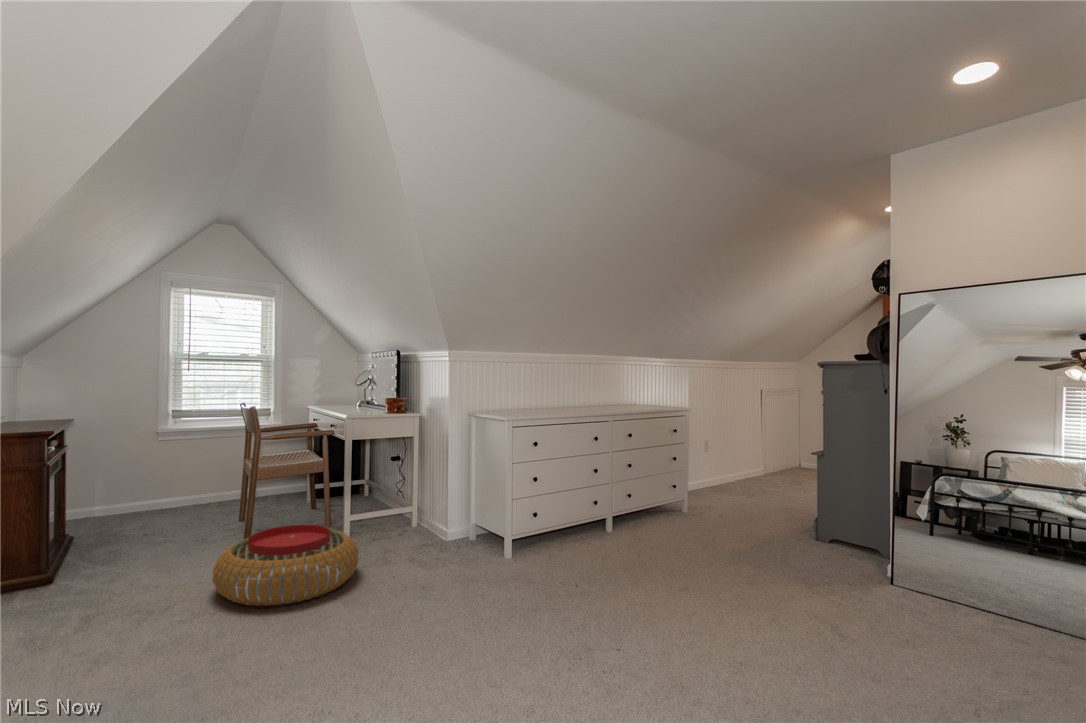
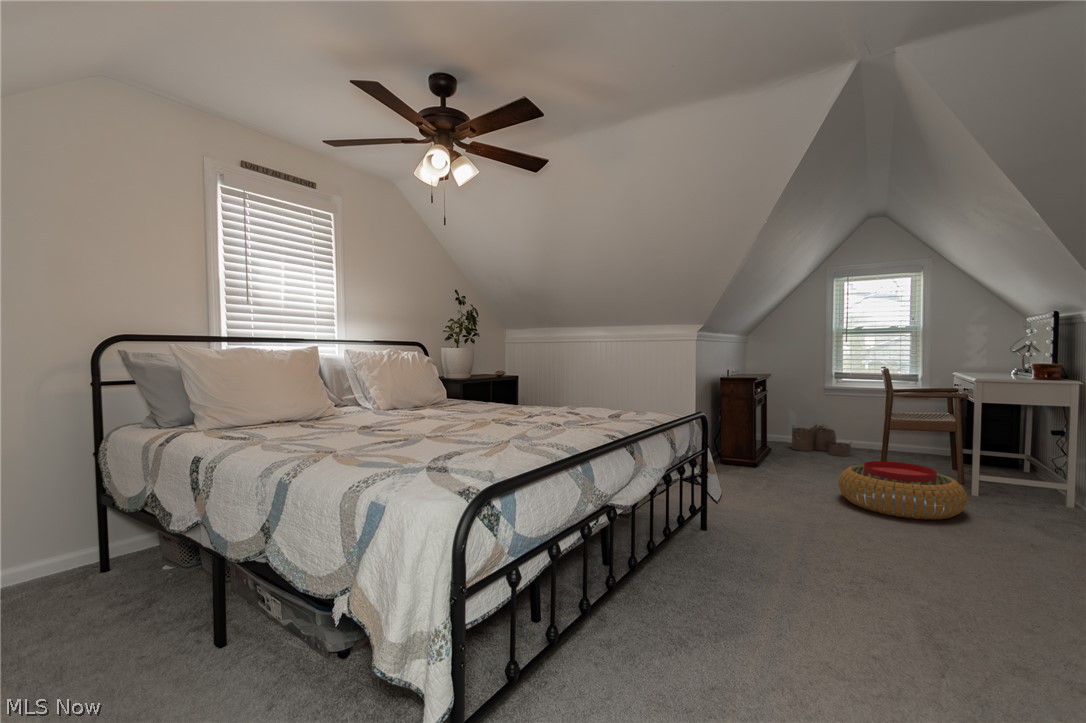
woven basket: none [107,484,200,531] -> present [792,425,851,456]

